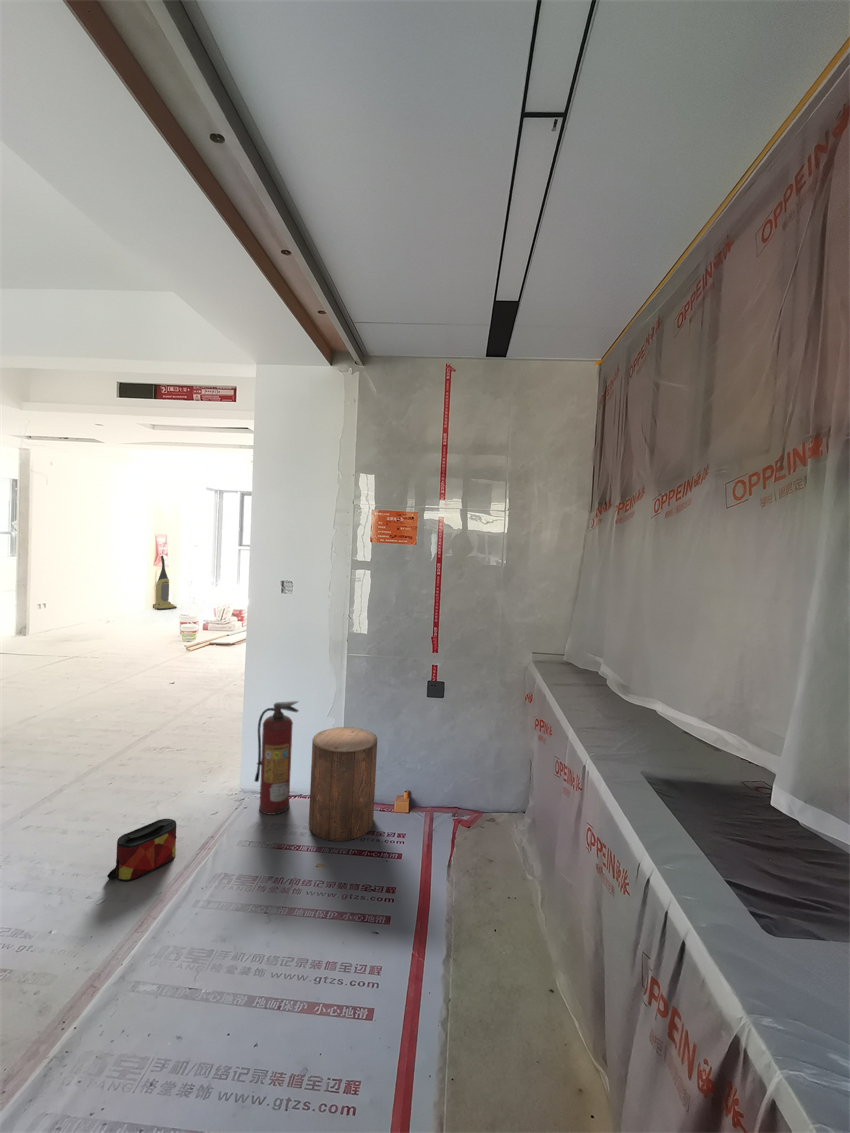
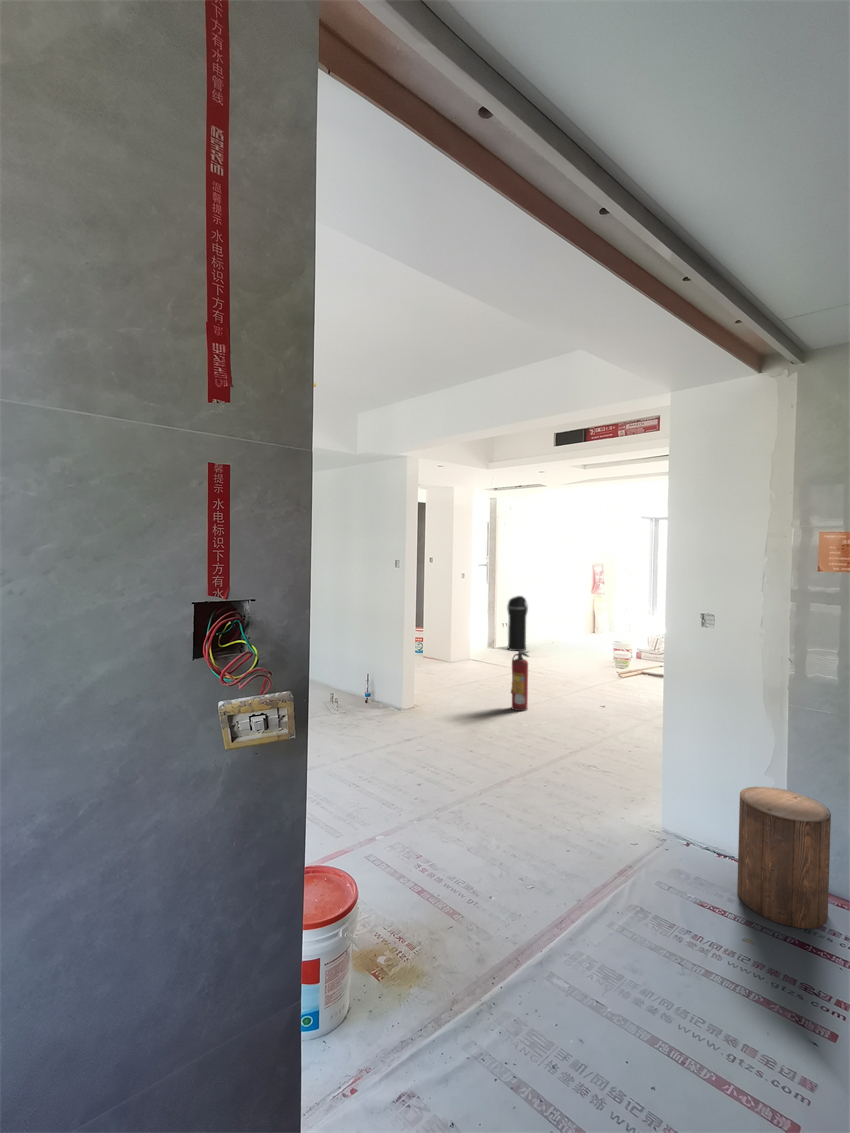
vacuum cleaner: present [153,556,177,610] -> none [591,584,612,636]
trash can: none [46,569,76,634] -> present [507,596,528,651]
fire extinguisher: present [255,701,298,815] -> present [511,651,529,711]
bag: present [107,819,176,881] -> none [541,827,597,872]

